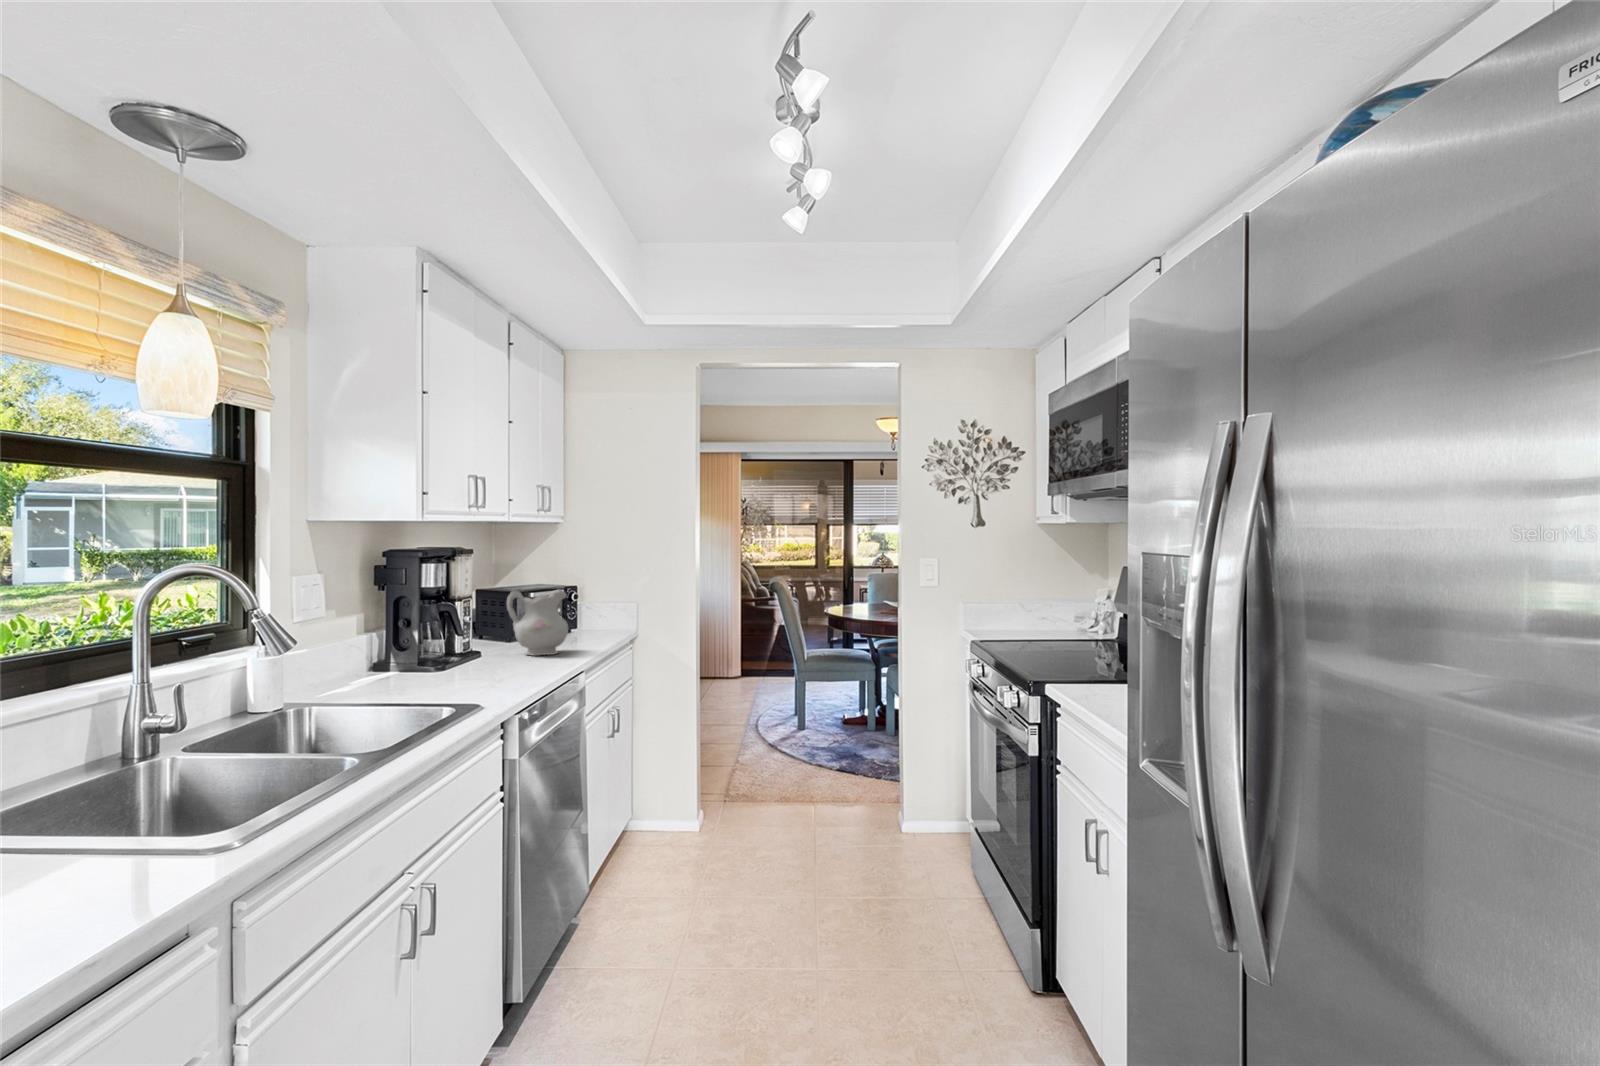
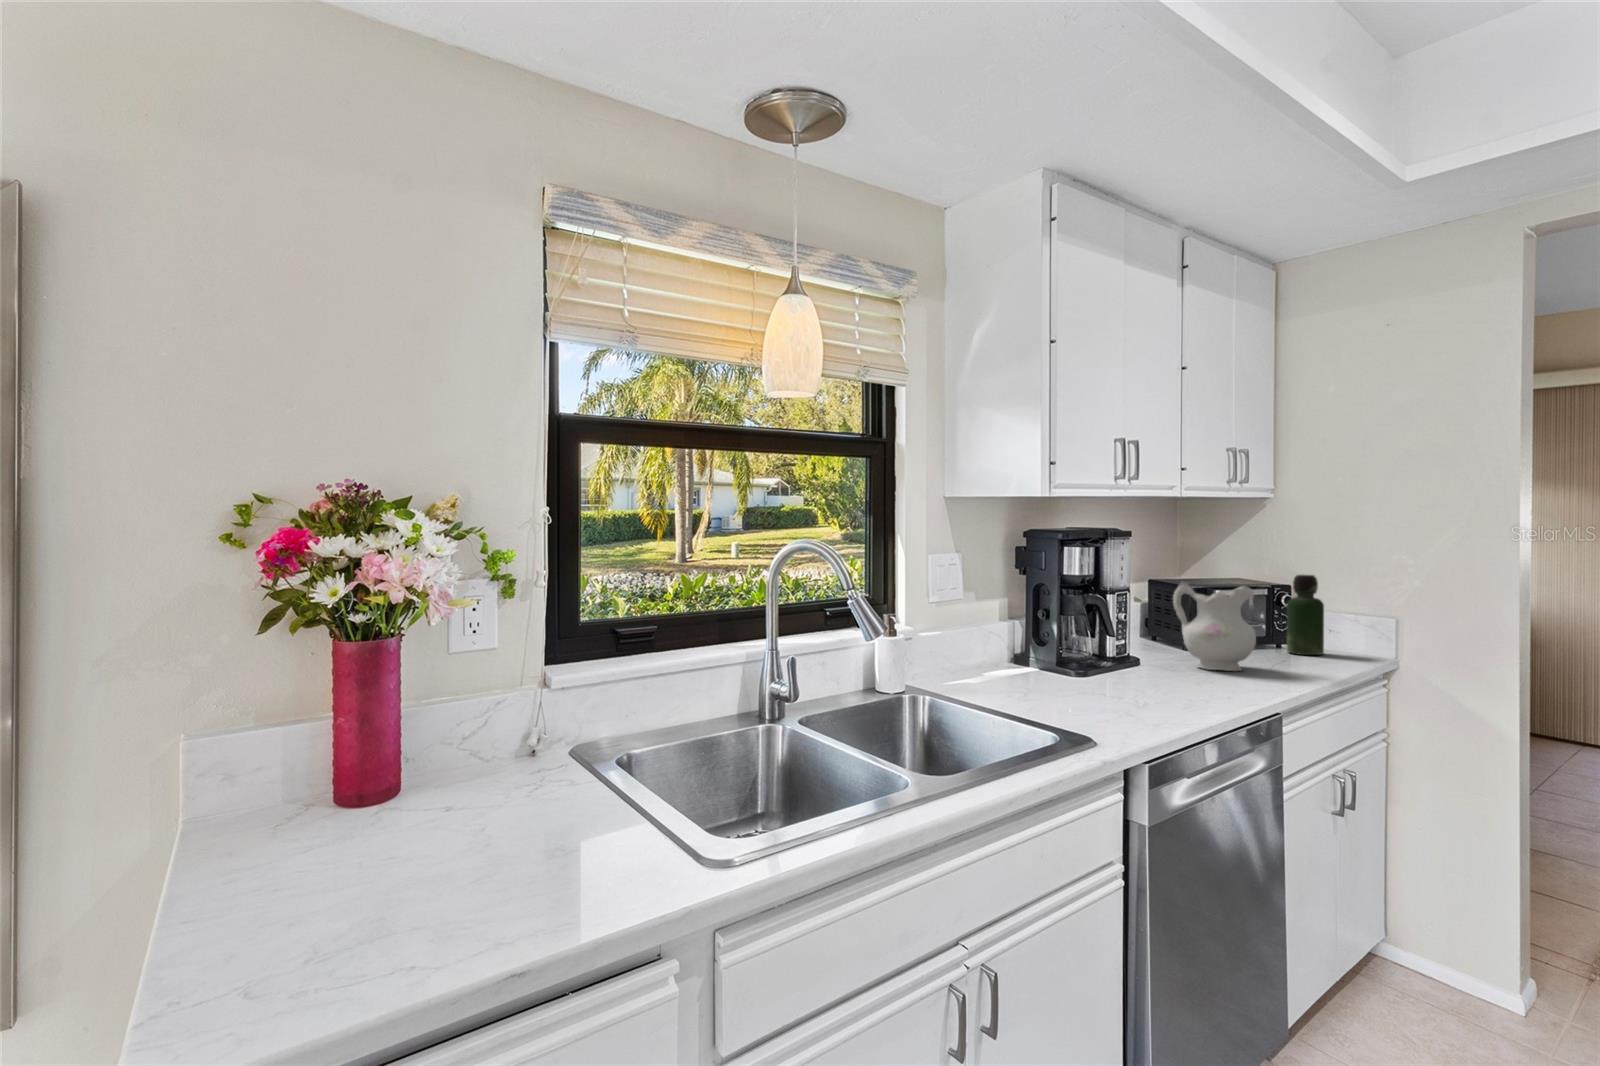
bottle: none [579,579,604,638] -> present [1287,575,1324,655]

